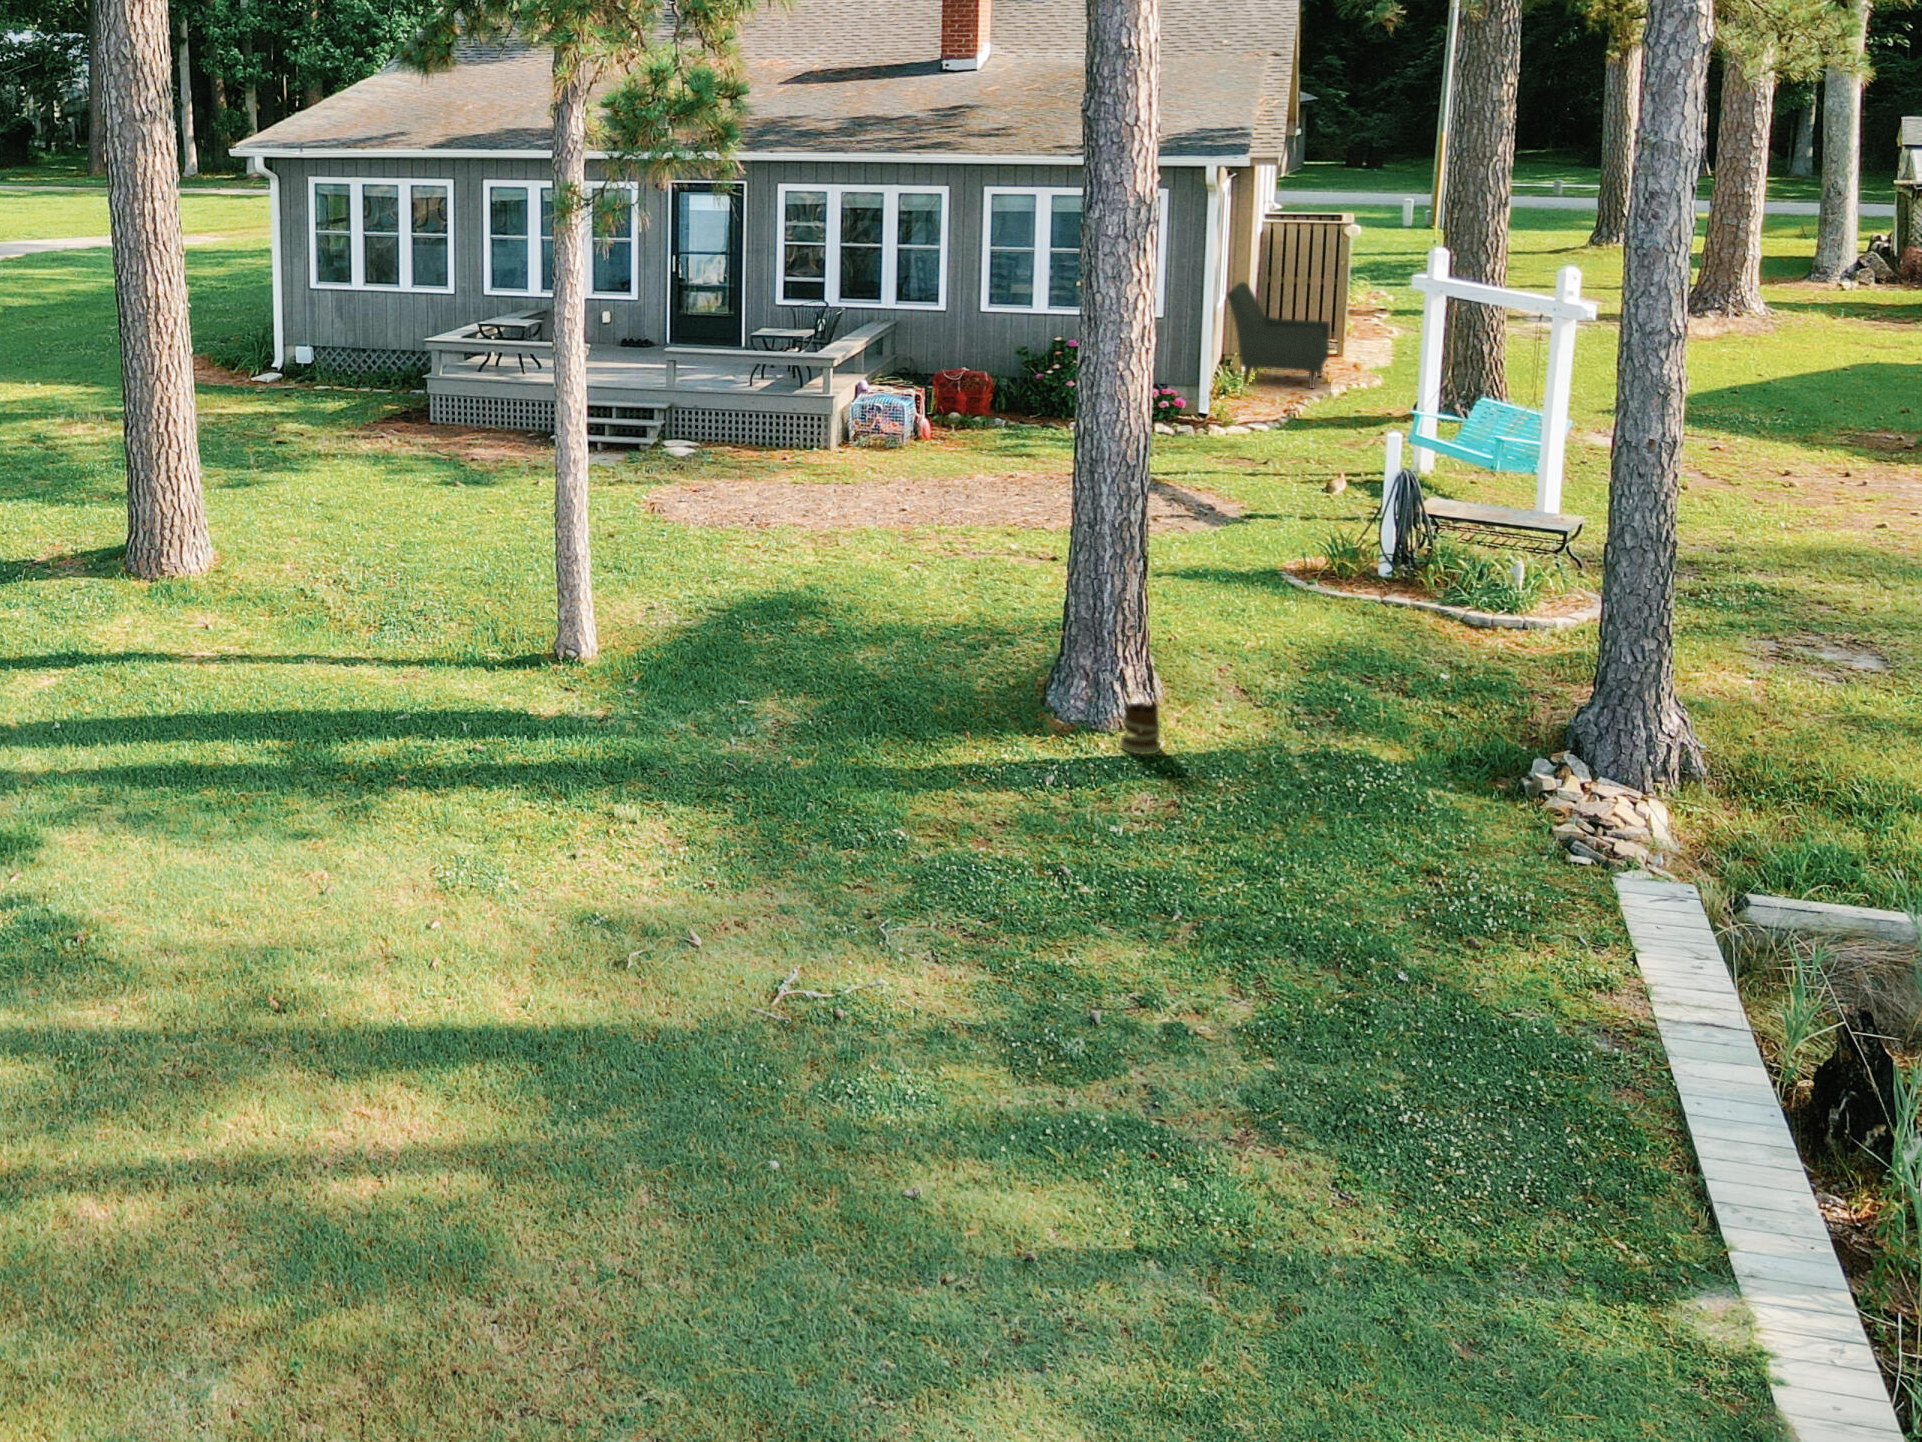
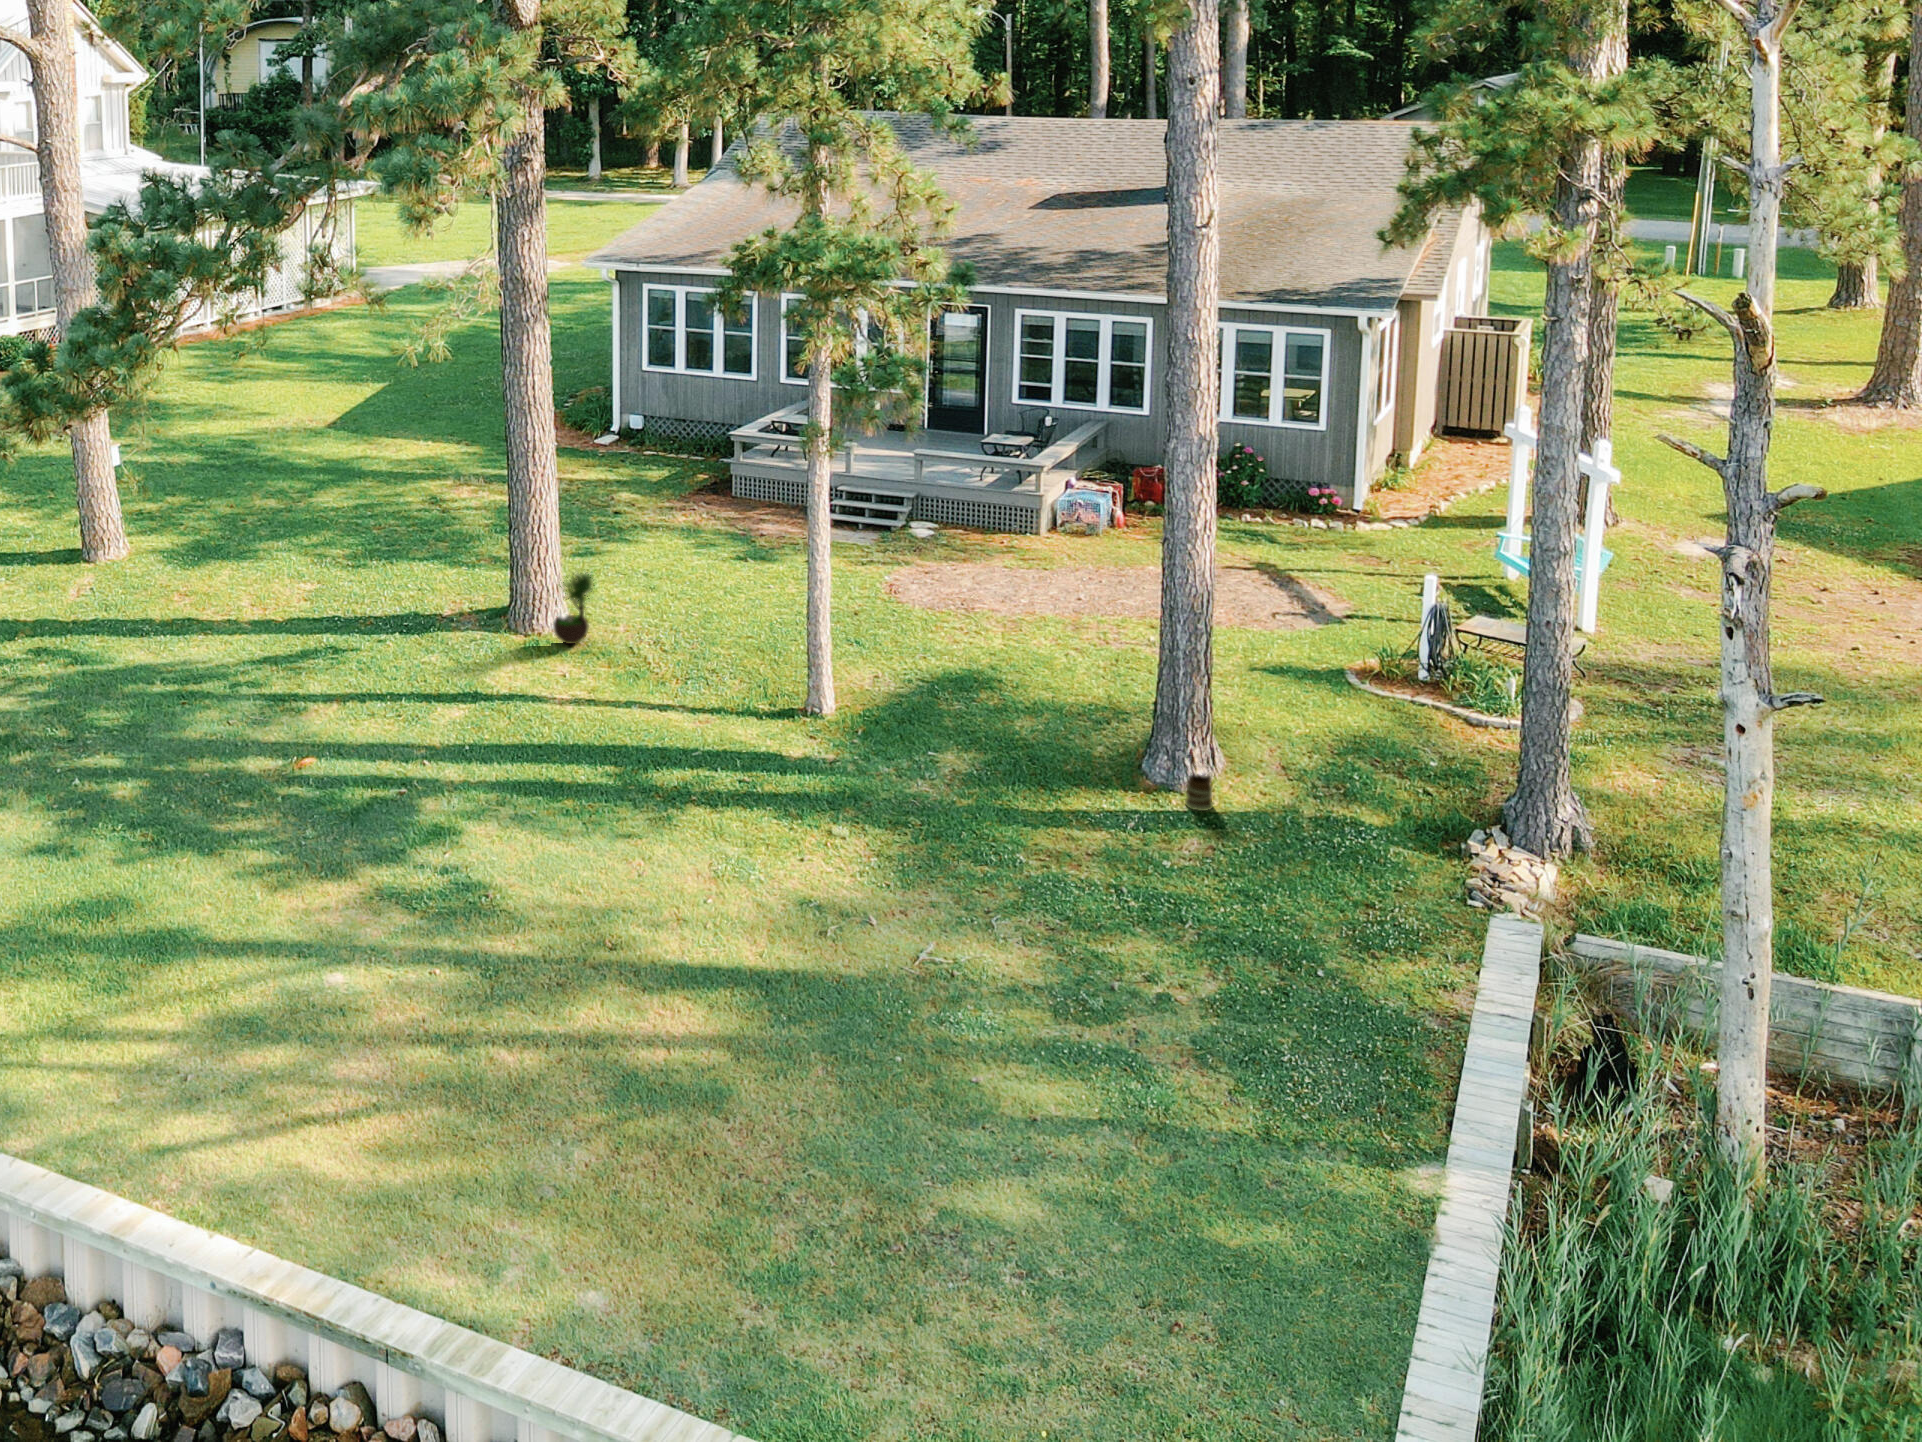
chair: present [1226,282,1330,389] -> none [1386,394,1480,488]
potted tree: none [195,476,259,589] -> present [553,572,595,644]

